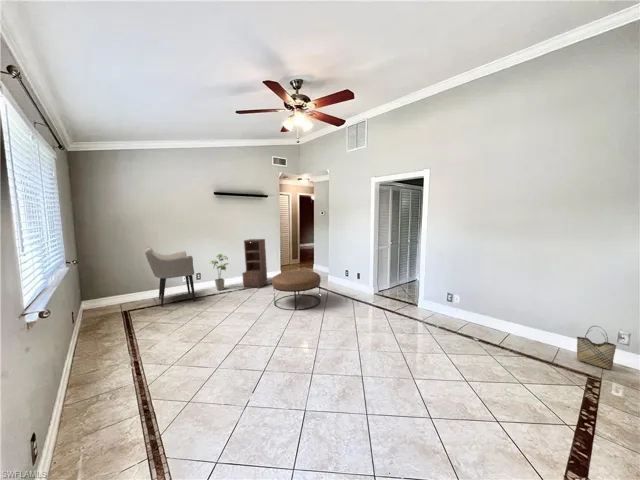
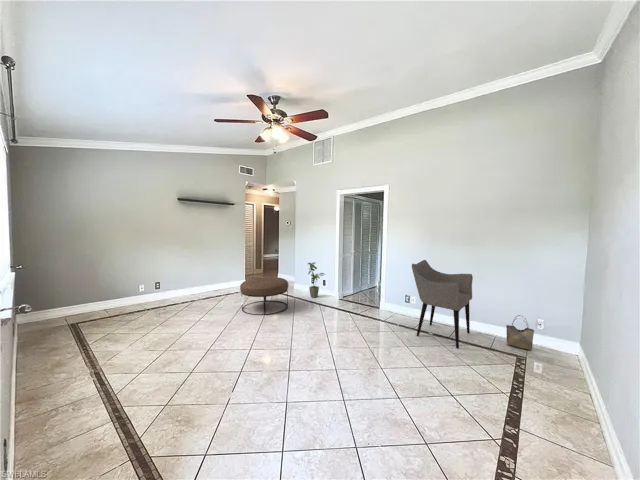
bookshelf: present [242,239,267,288] -> none [206,247,232,296]
armchair: present [145,247,195,307] -> present [412,260,473,349]
house plant: present [211,254,228,290] -> present [308,262,324,298]

